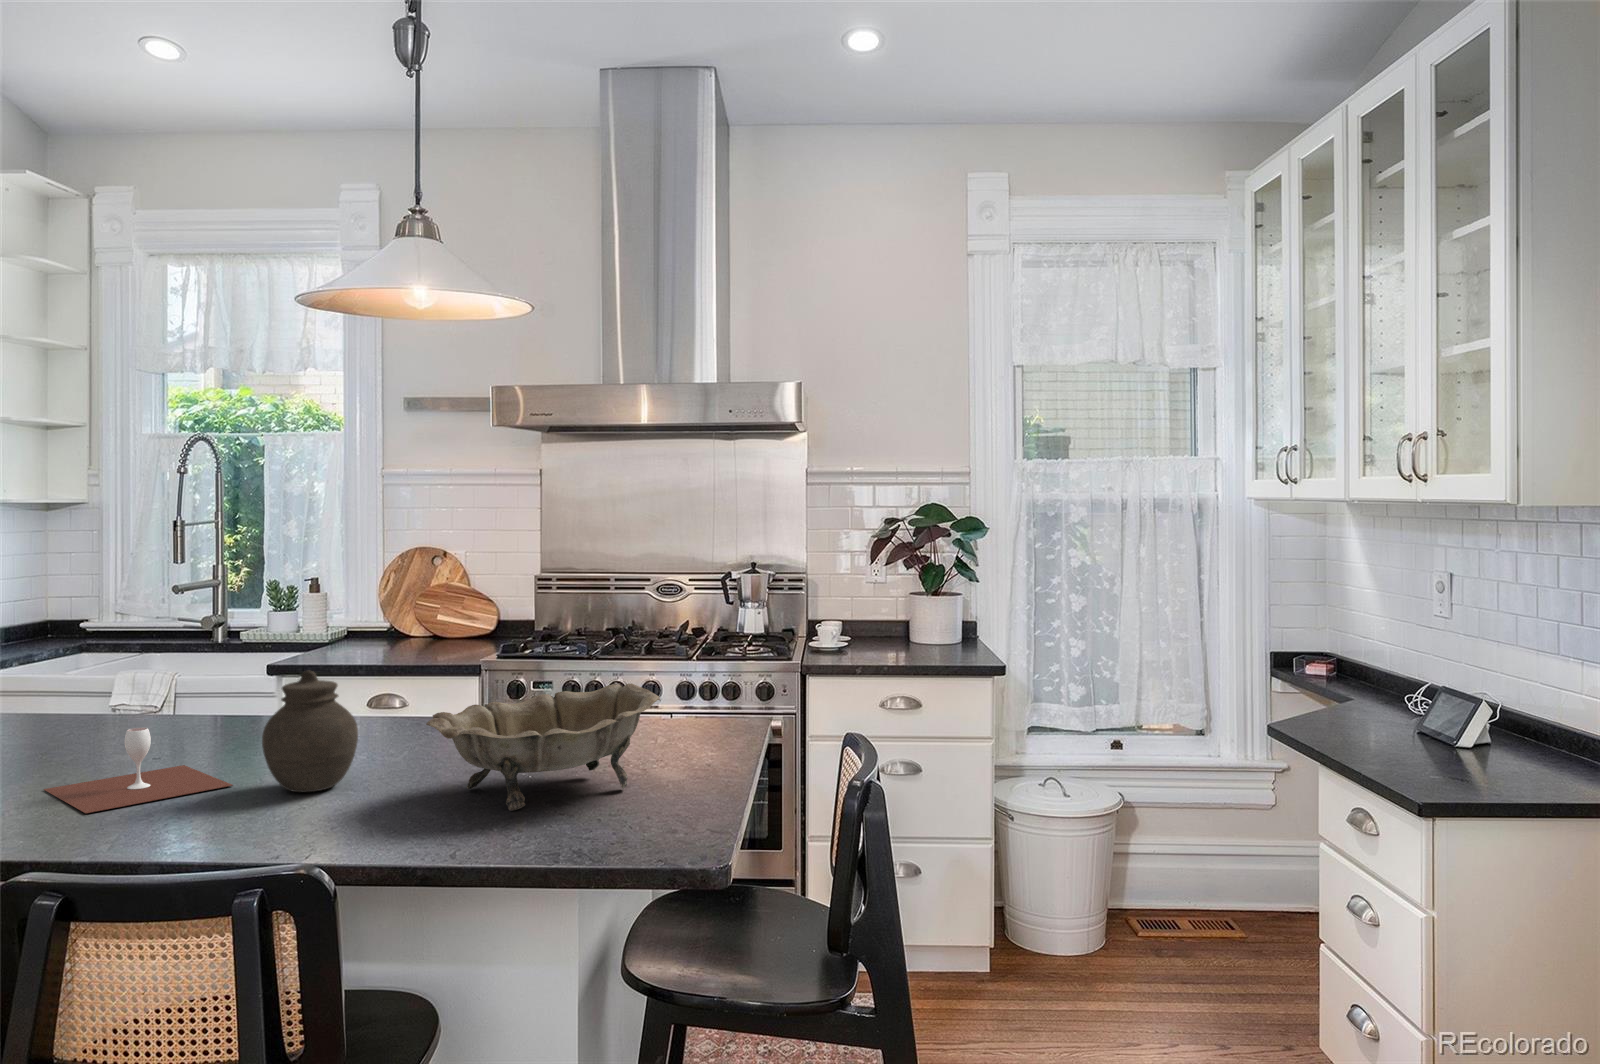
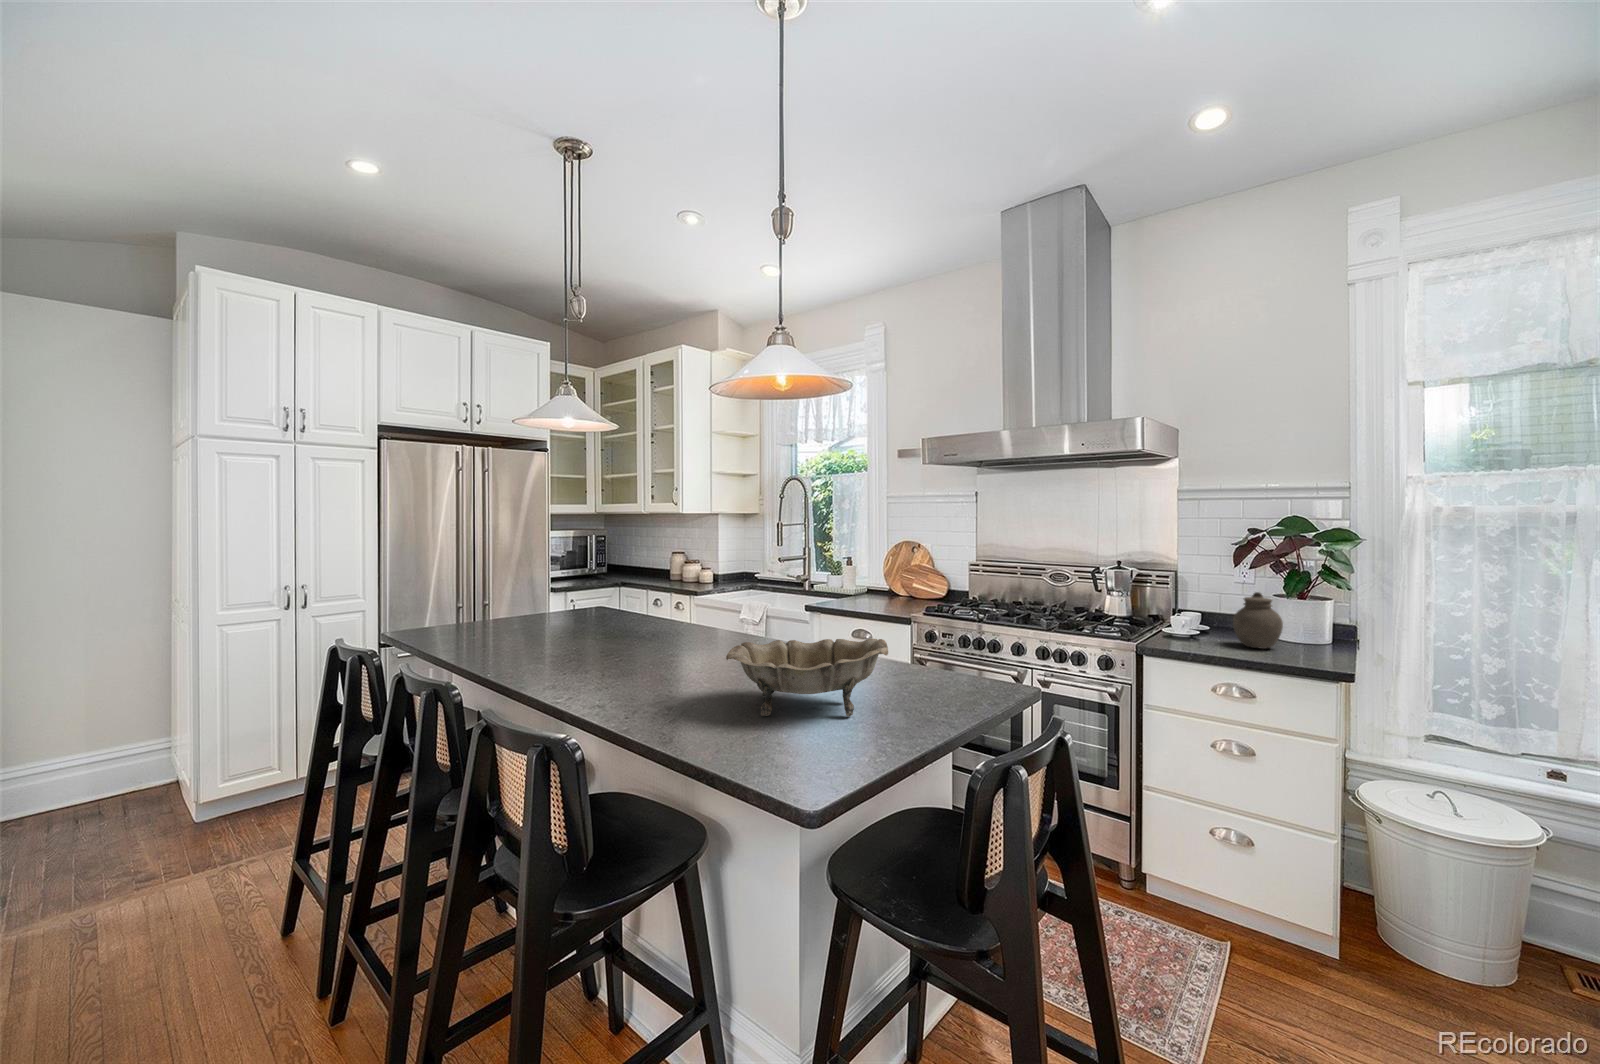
jar: present [262,671,358,792] -> present [1233,592,1283,649]
wine glass: present [44,728,233,813] -> none [590,630,669,672]

